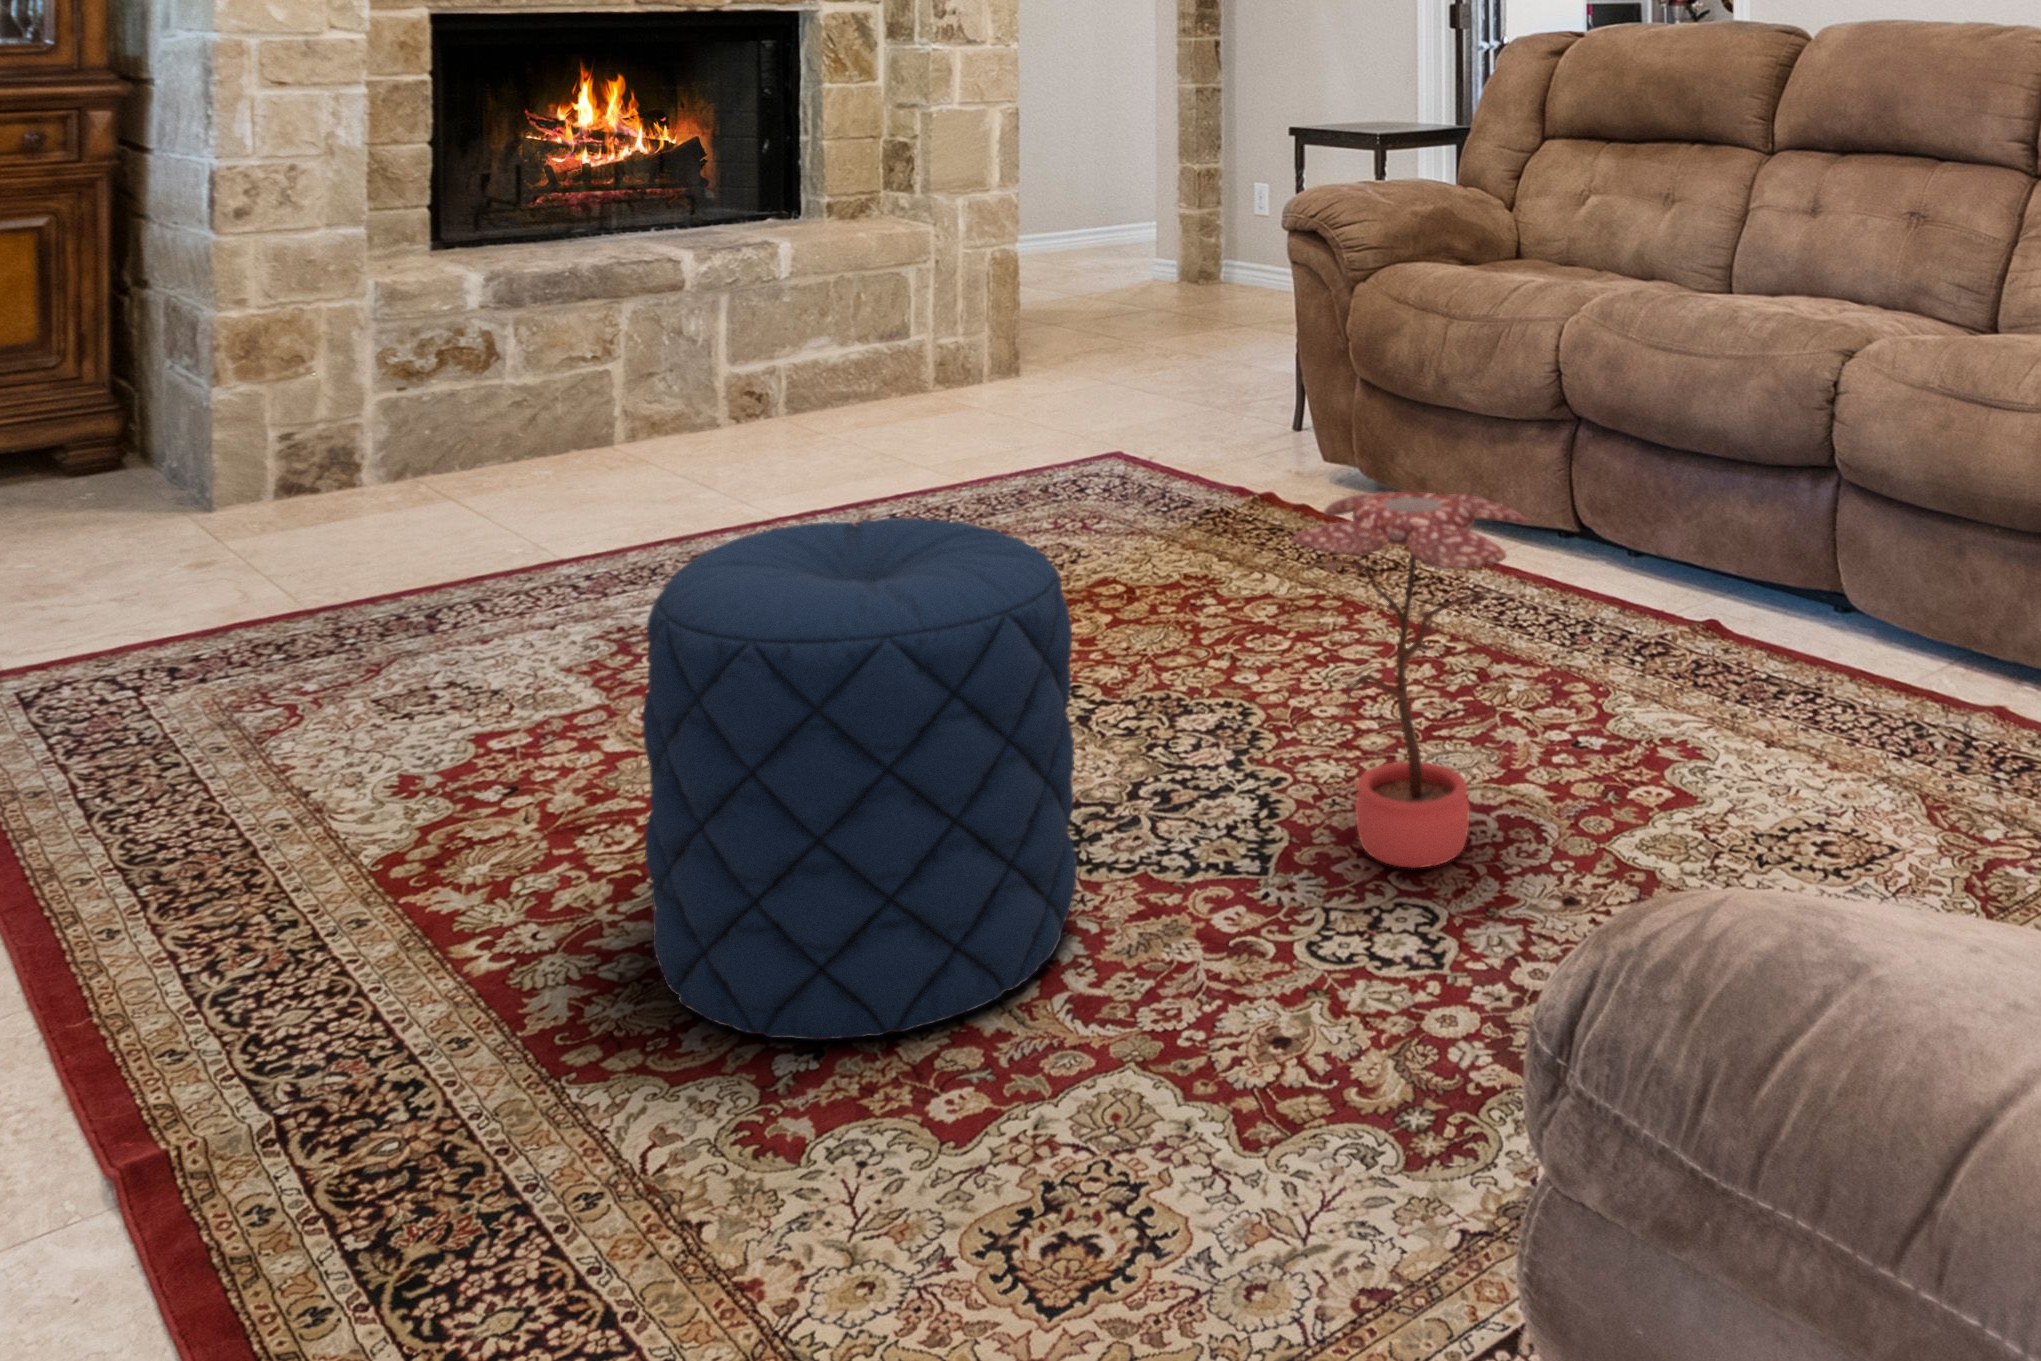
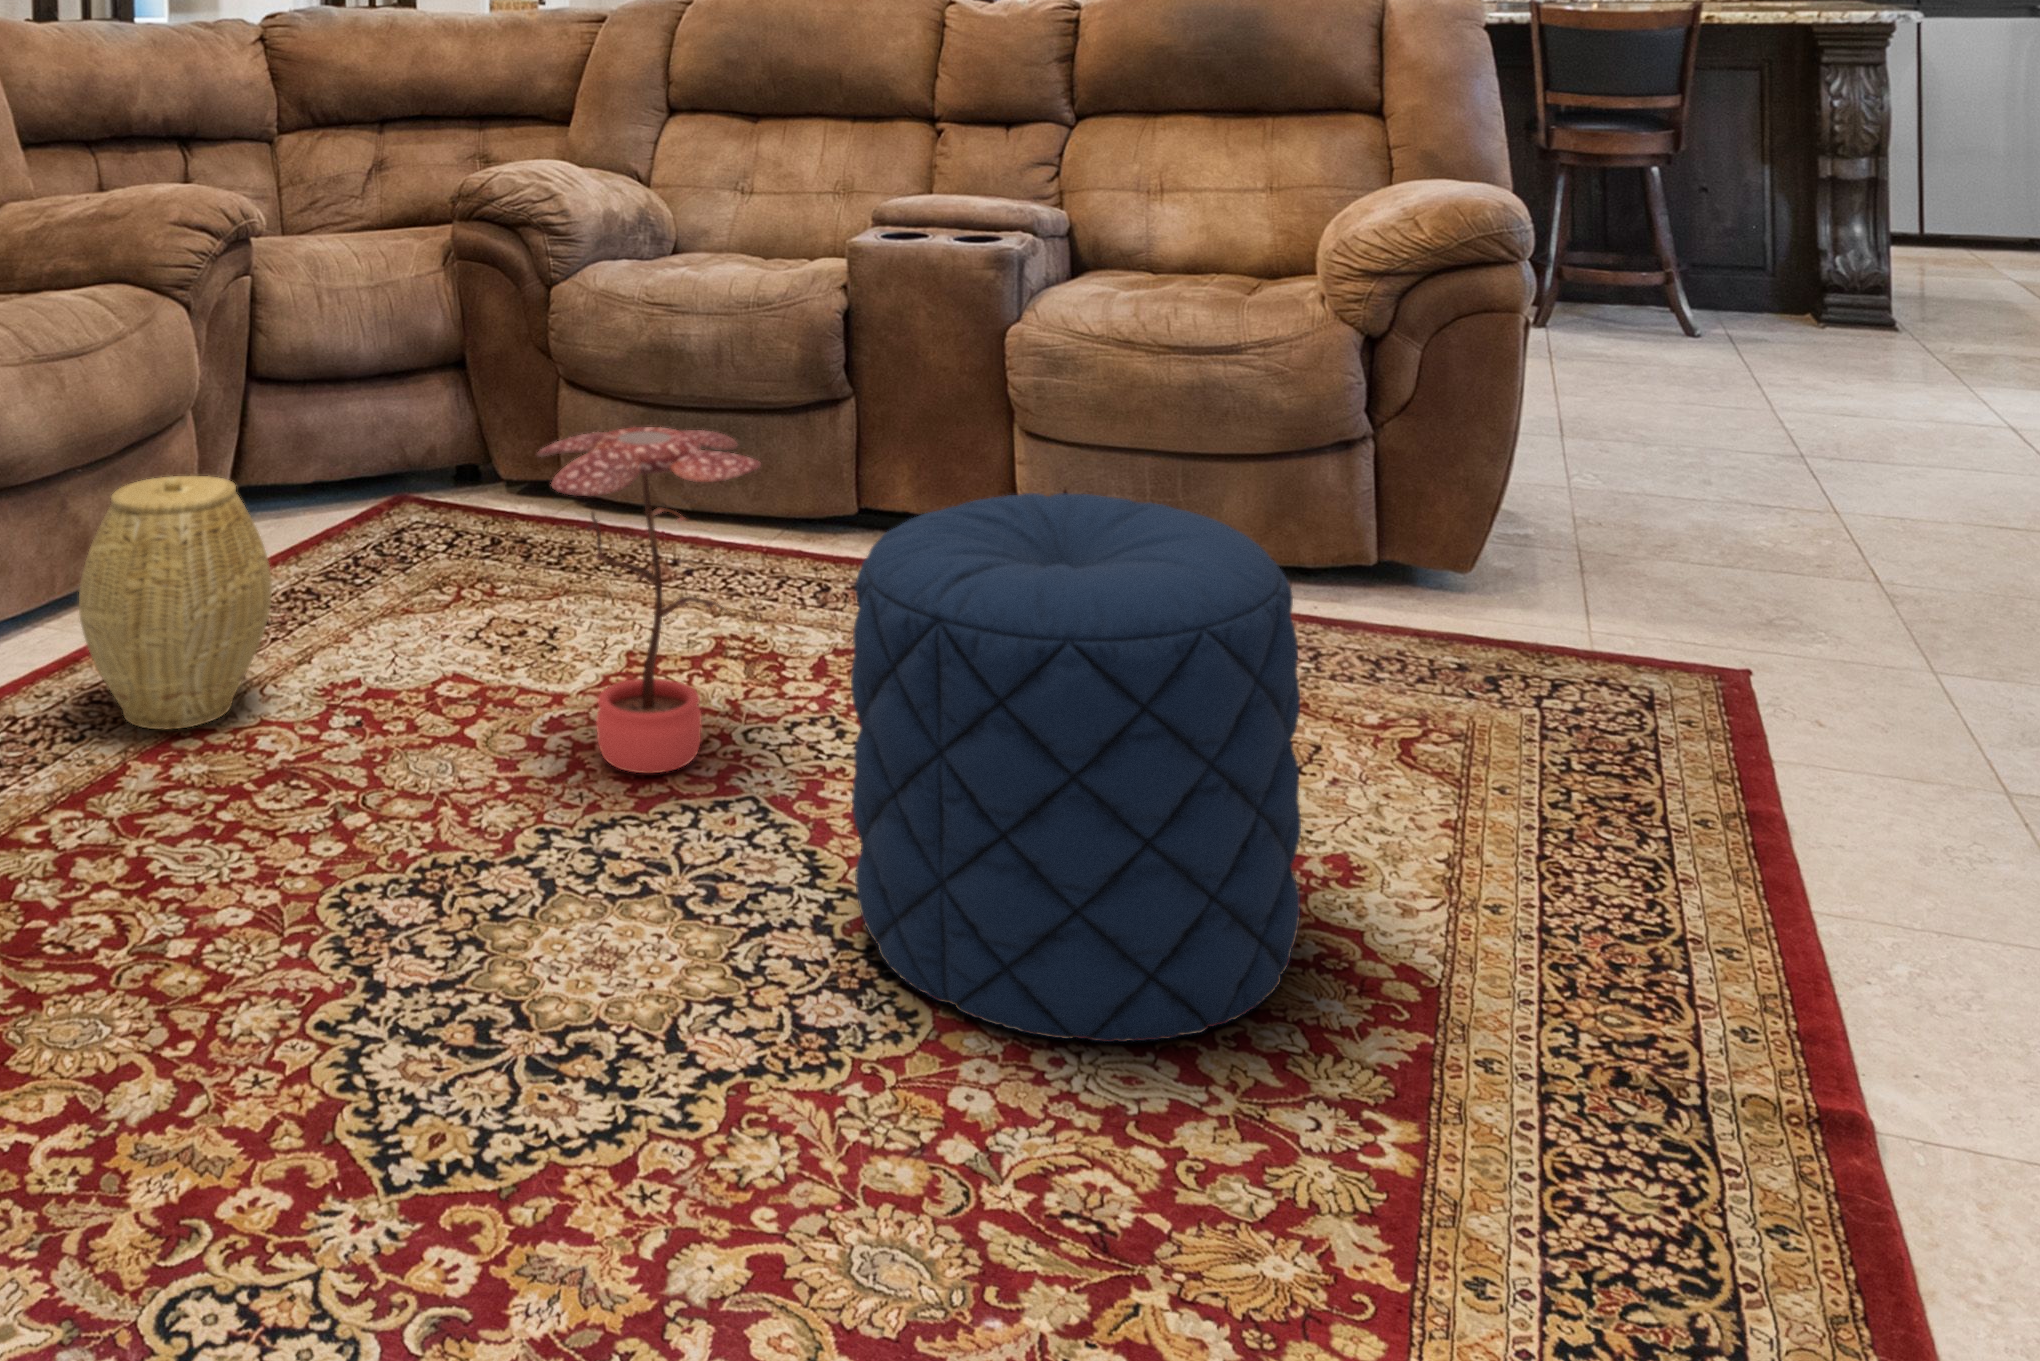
woven basket: none [1600,466,1782,706] -> present [79,476,272,730]

